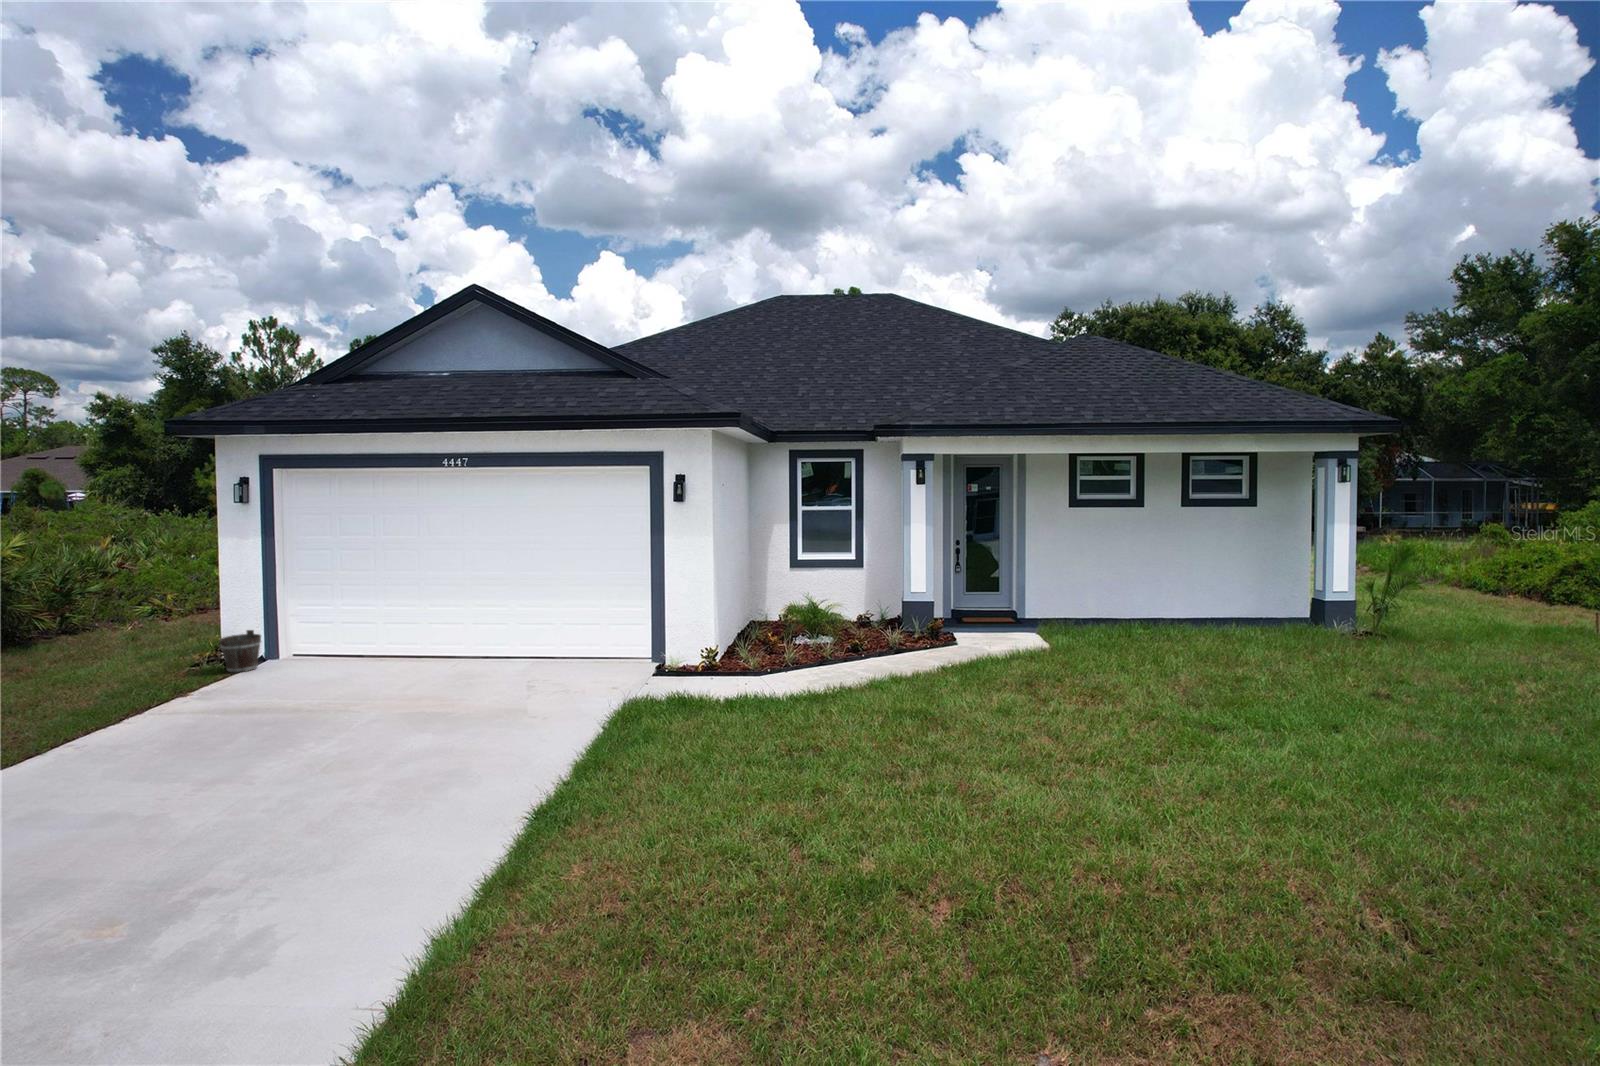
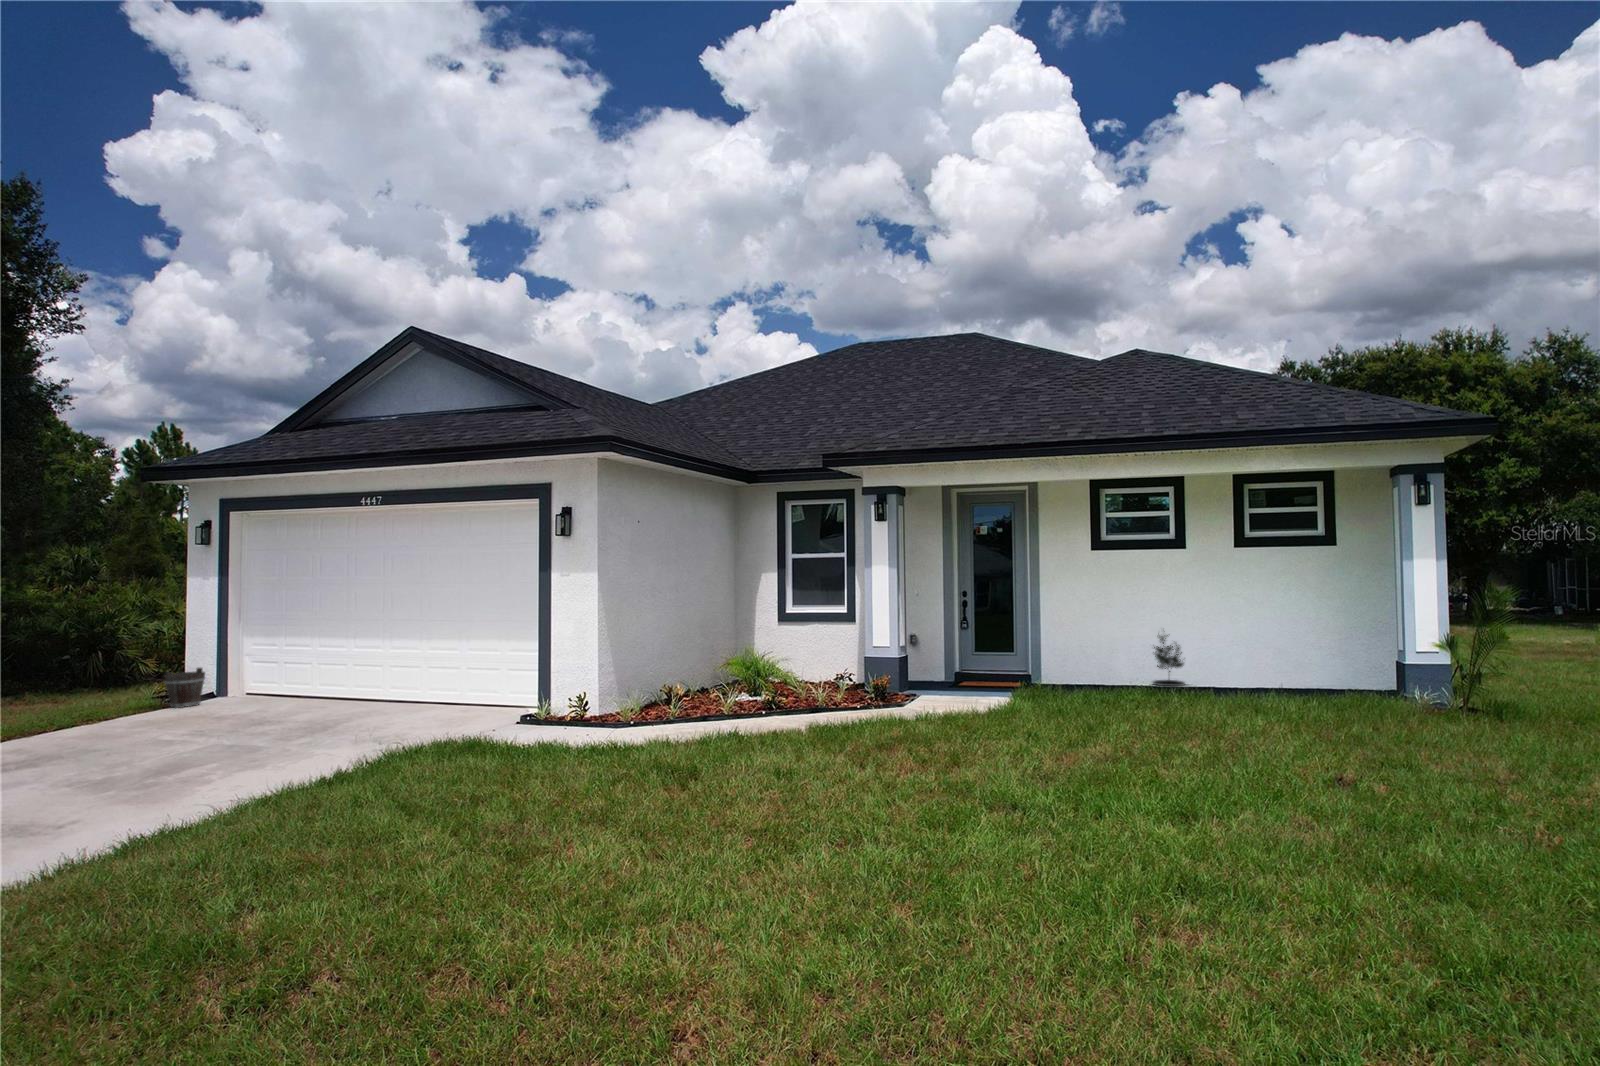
potted tree: none [1120,572,1148,618] -> present [1152,635,1185,686]

